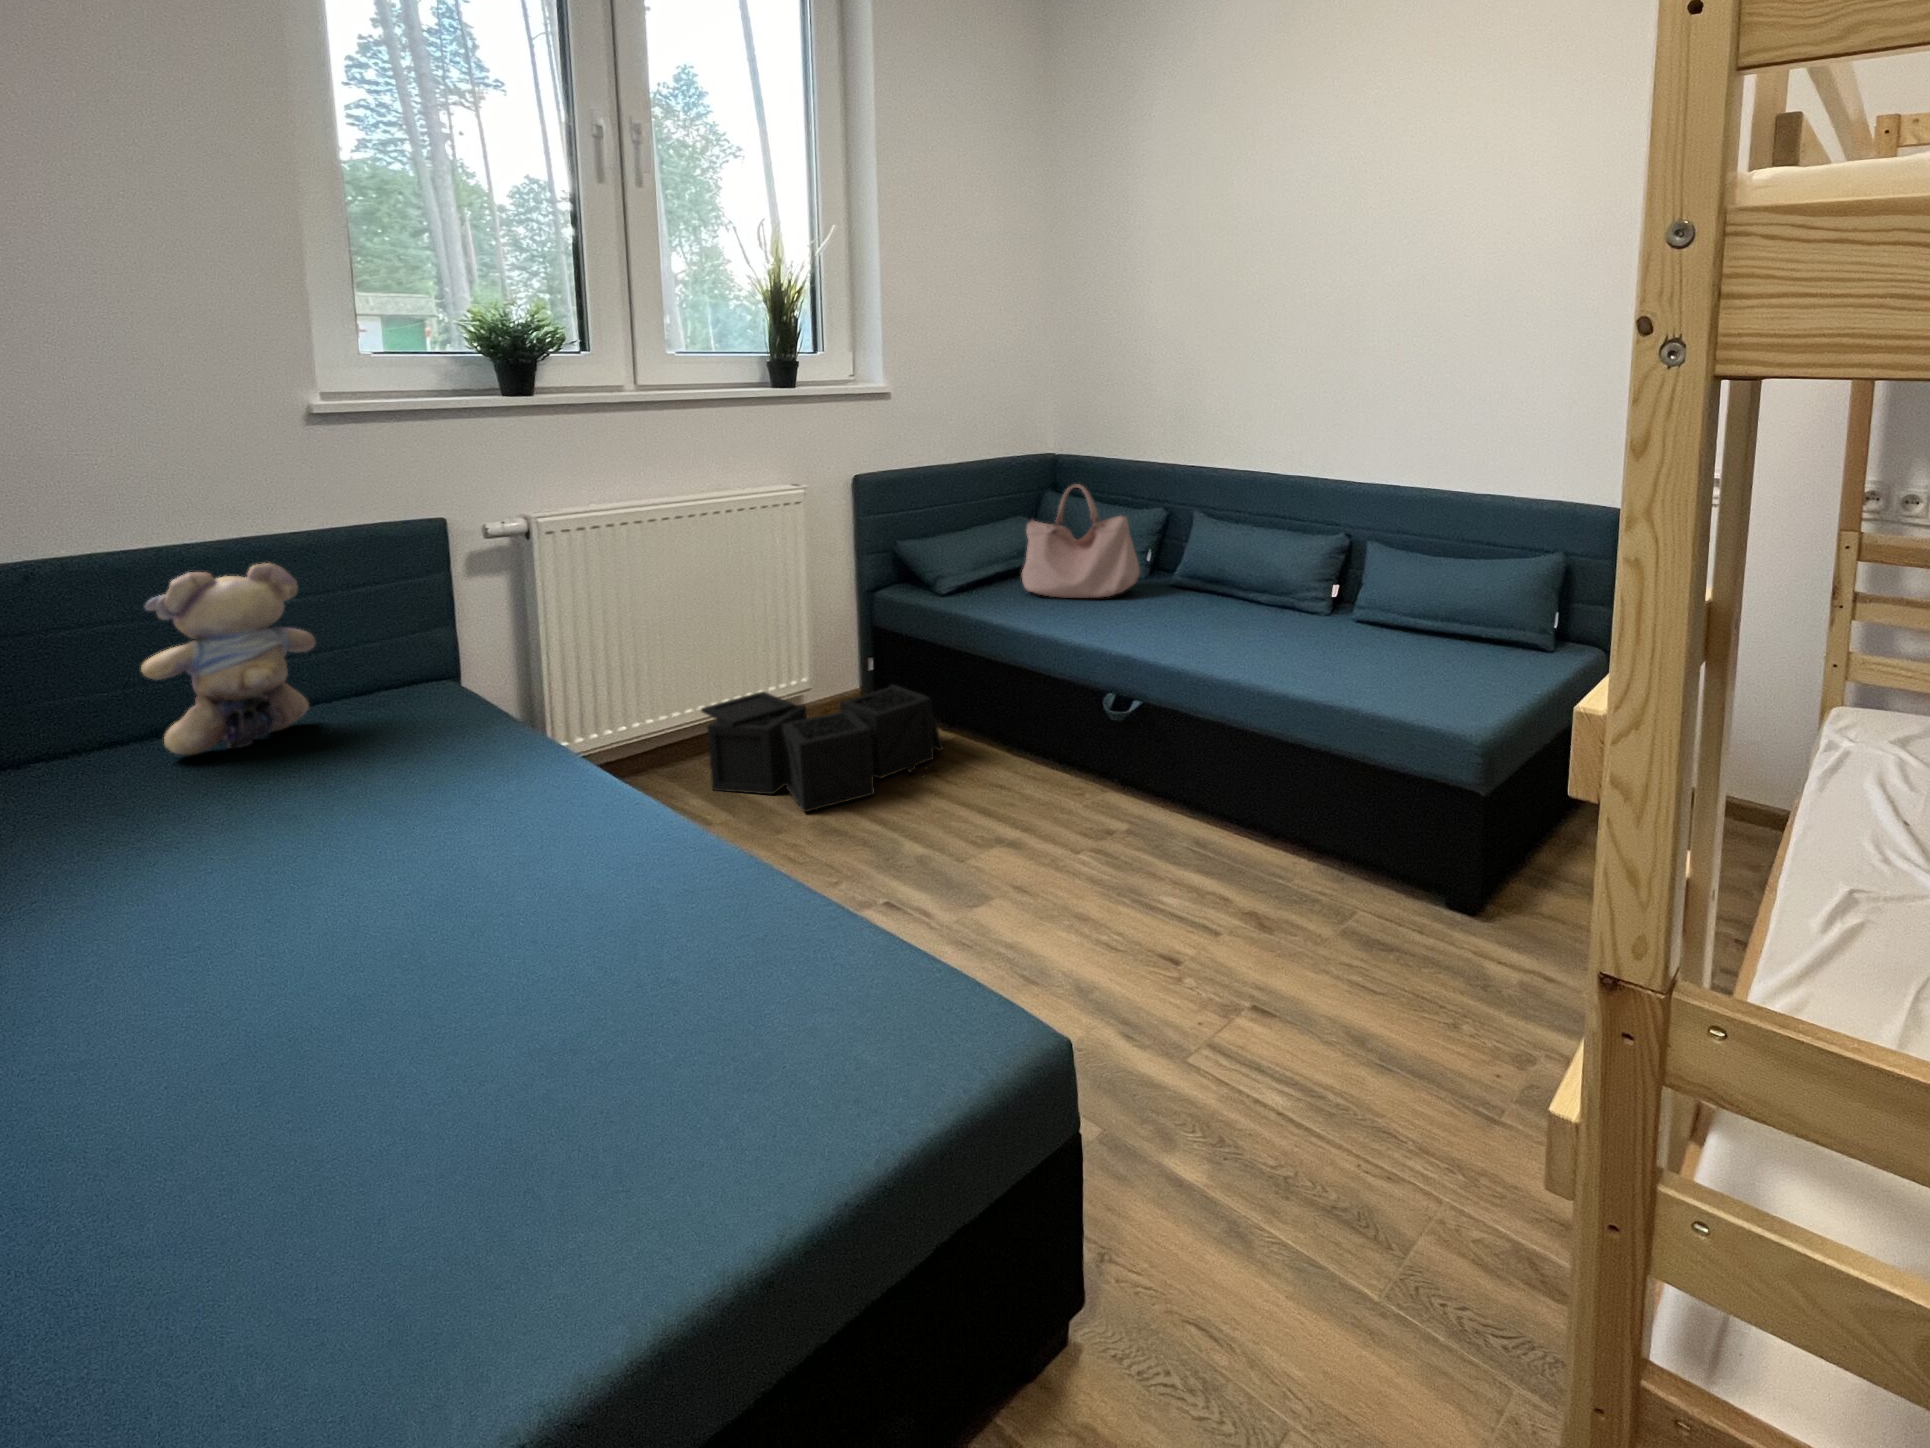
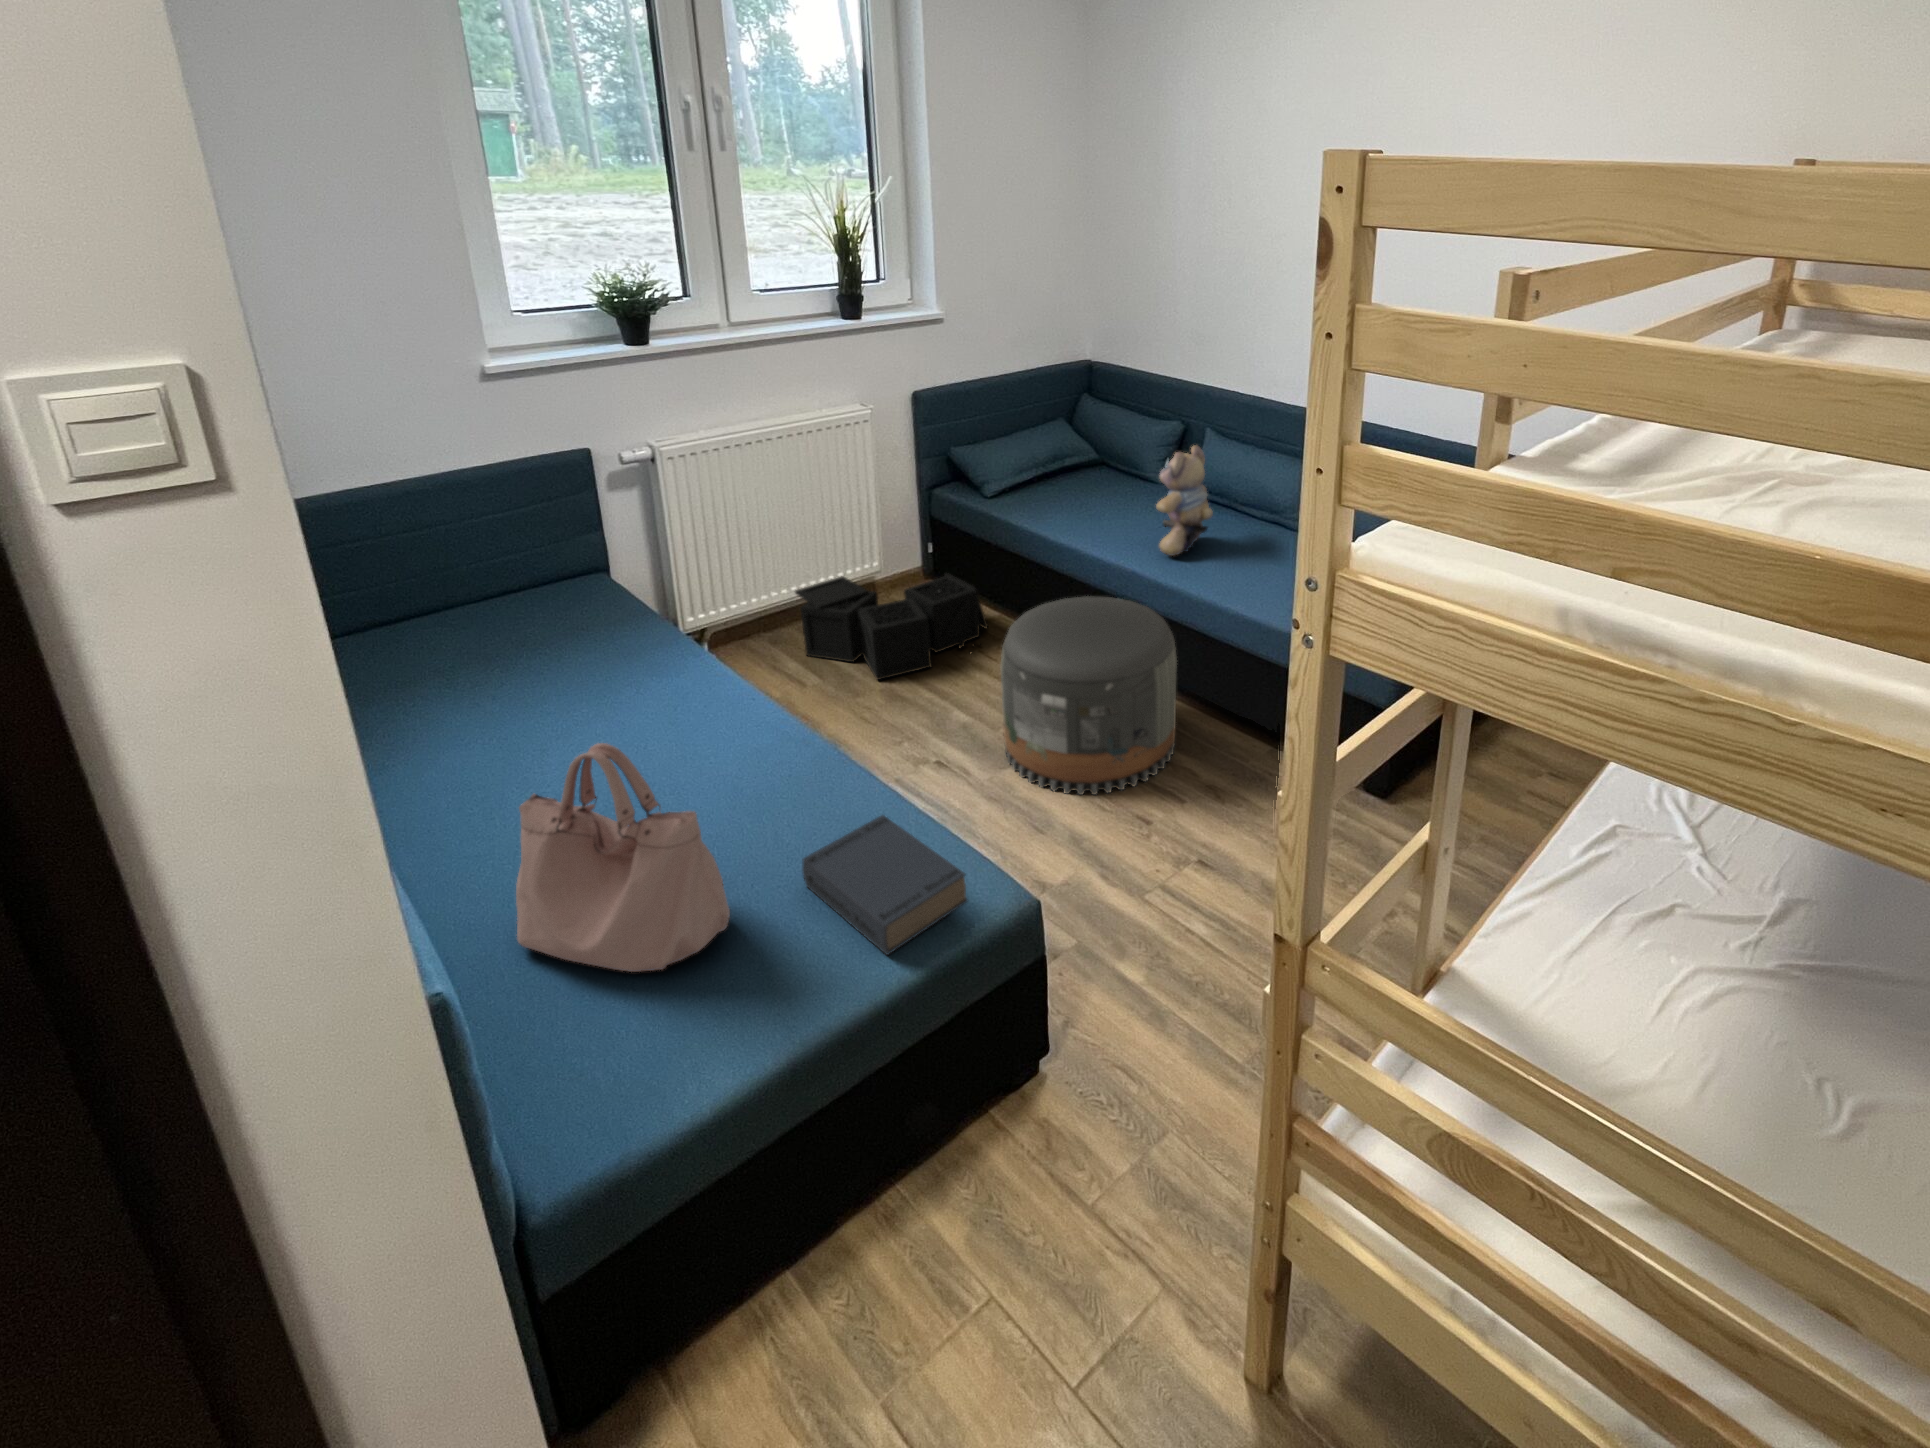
handbag: present [1022,484,1140,598] -> present [516,743,730,972]
teddy bear: present [141,563,315,755] -> present [1156,445,1213,556]
pouf: none [970,681,1195,933] -> present [1001,596,1177,795]
book: none [695,924,961,1138] -> present [802,815,968,955]

